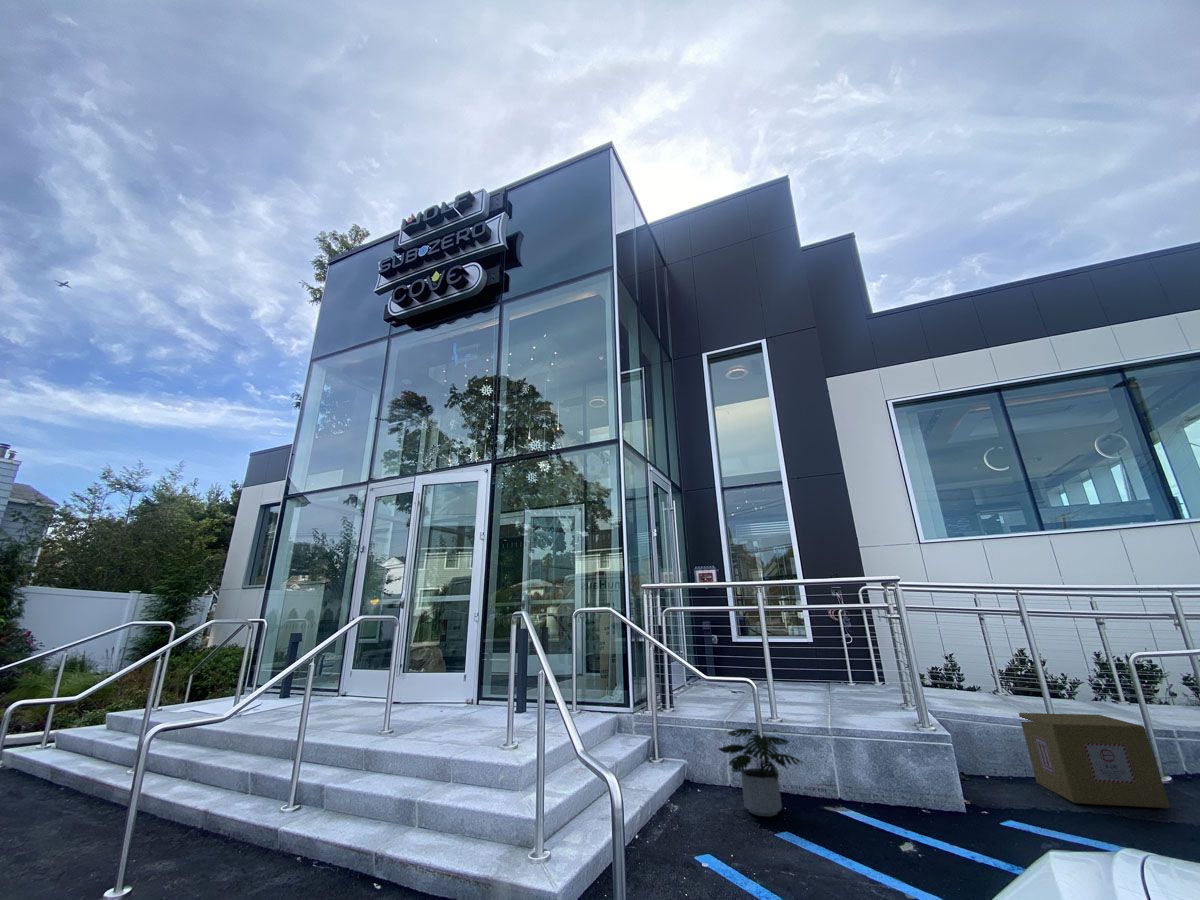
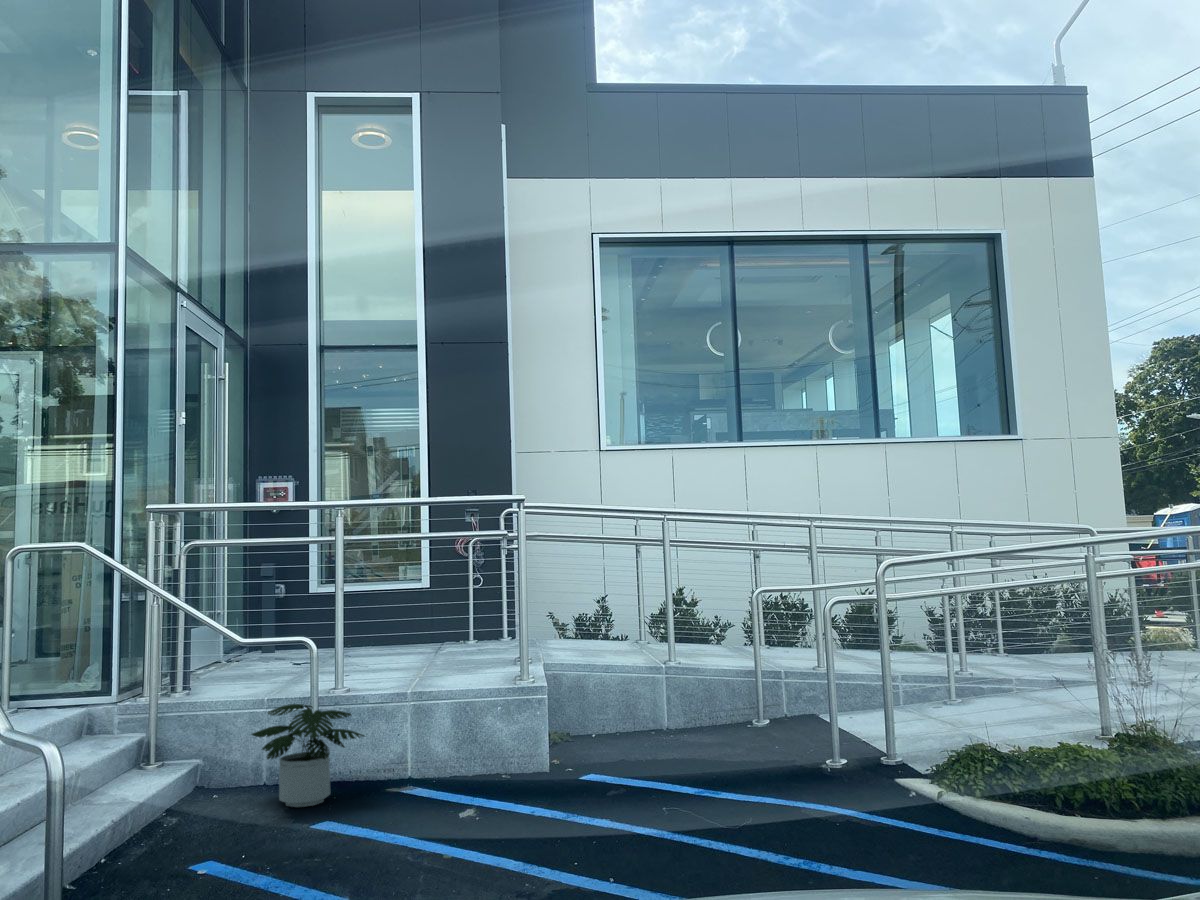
cardboard box: present [1019,713,1170,808] -> none [632,655,737,746]

